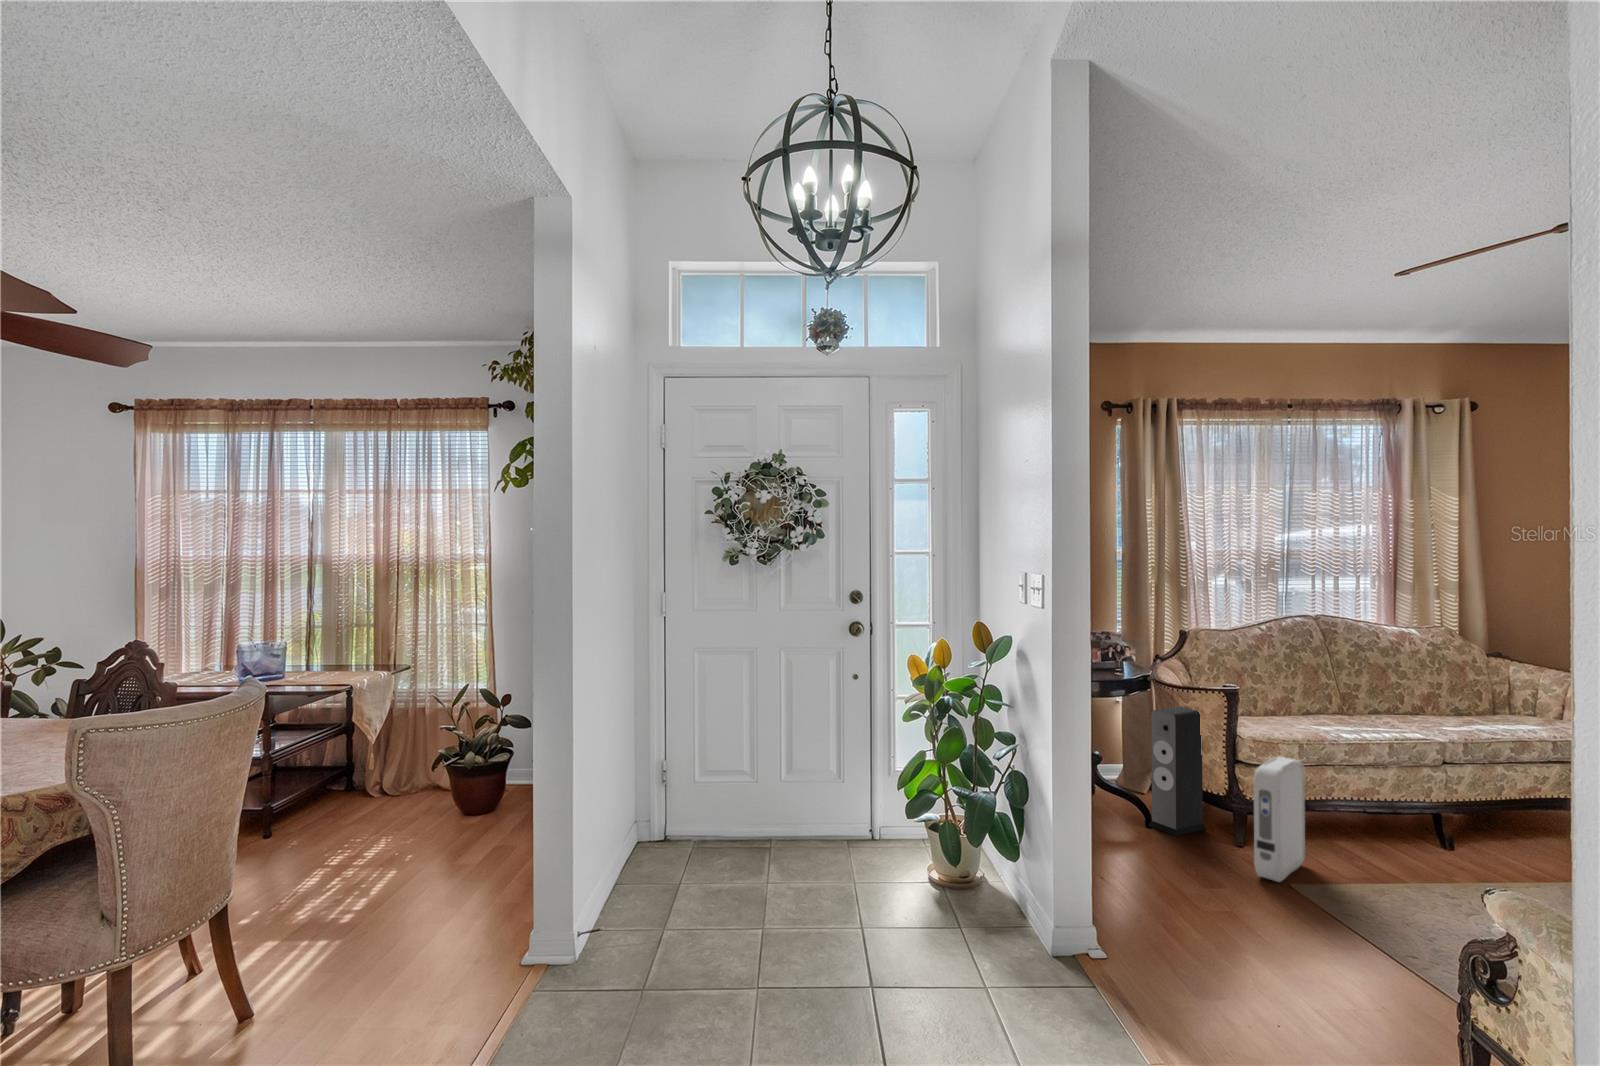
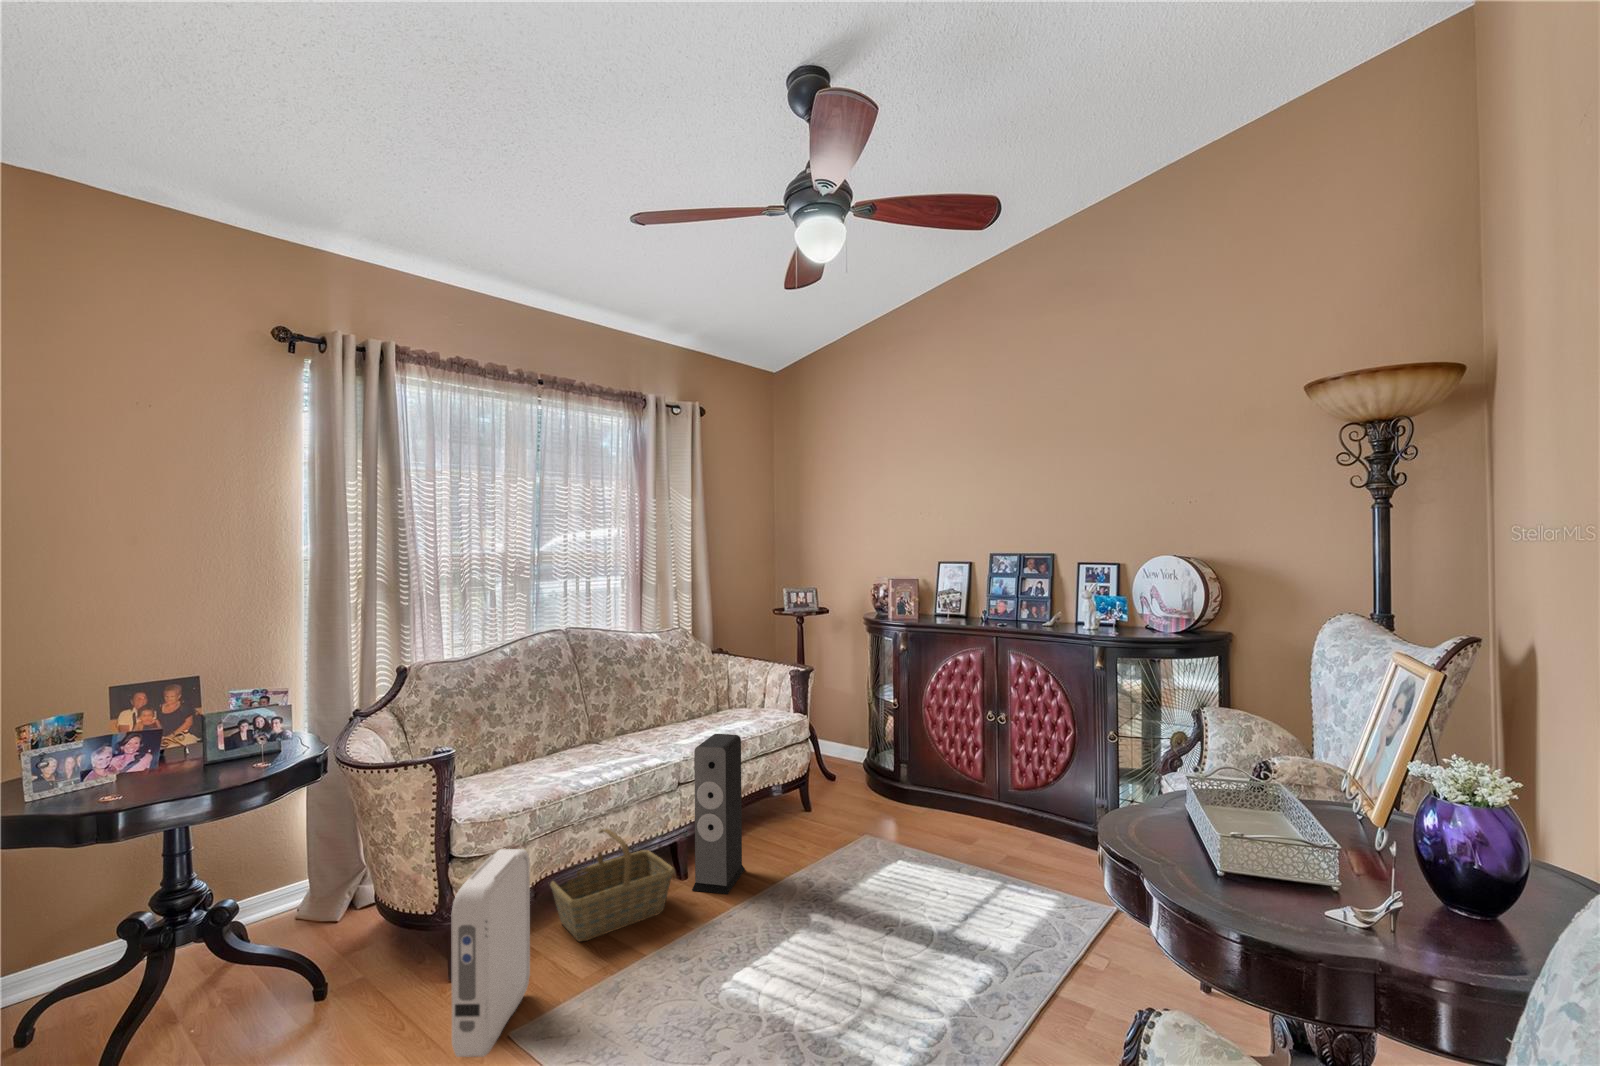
speaker: present [1149,707,1206,836] -> present [692,734,745,894]
basket: none [1313,777,1439,860] -> present [550,829,675,942]

